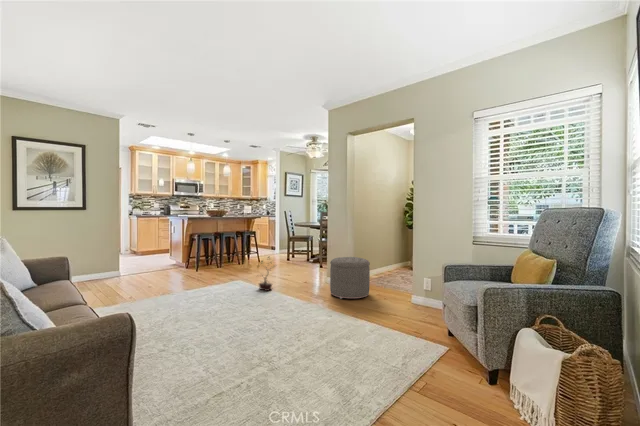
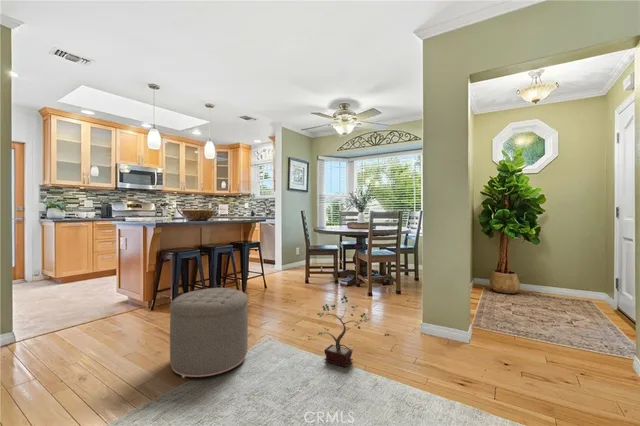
ottoman: present [330,257,370,299] -> present [169,288,248,378]

